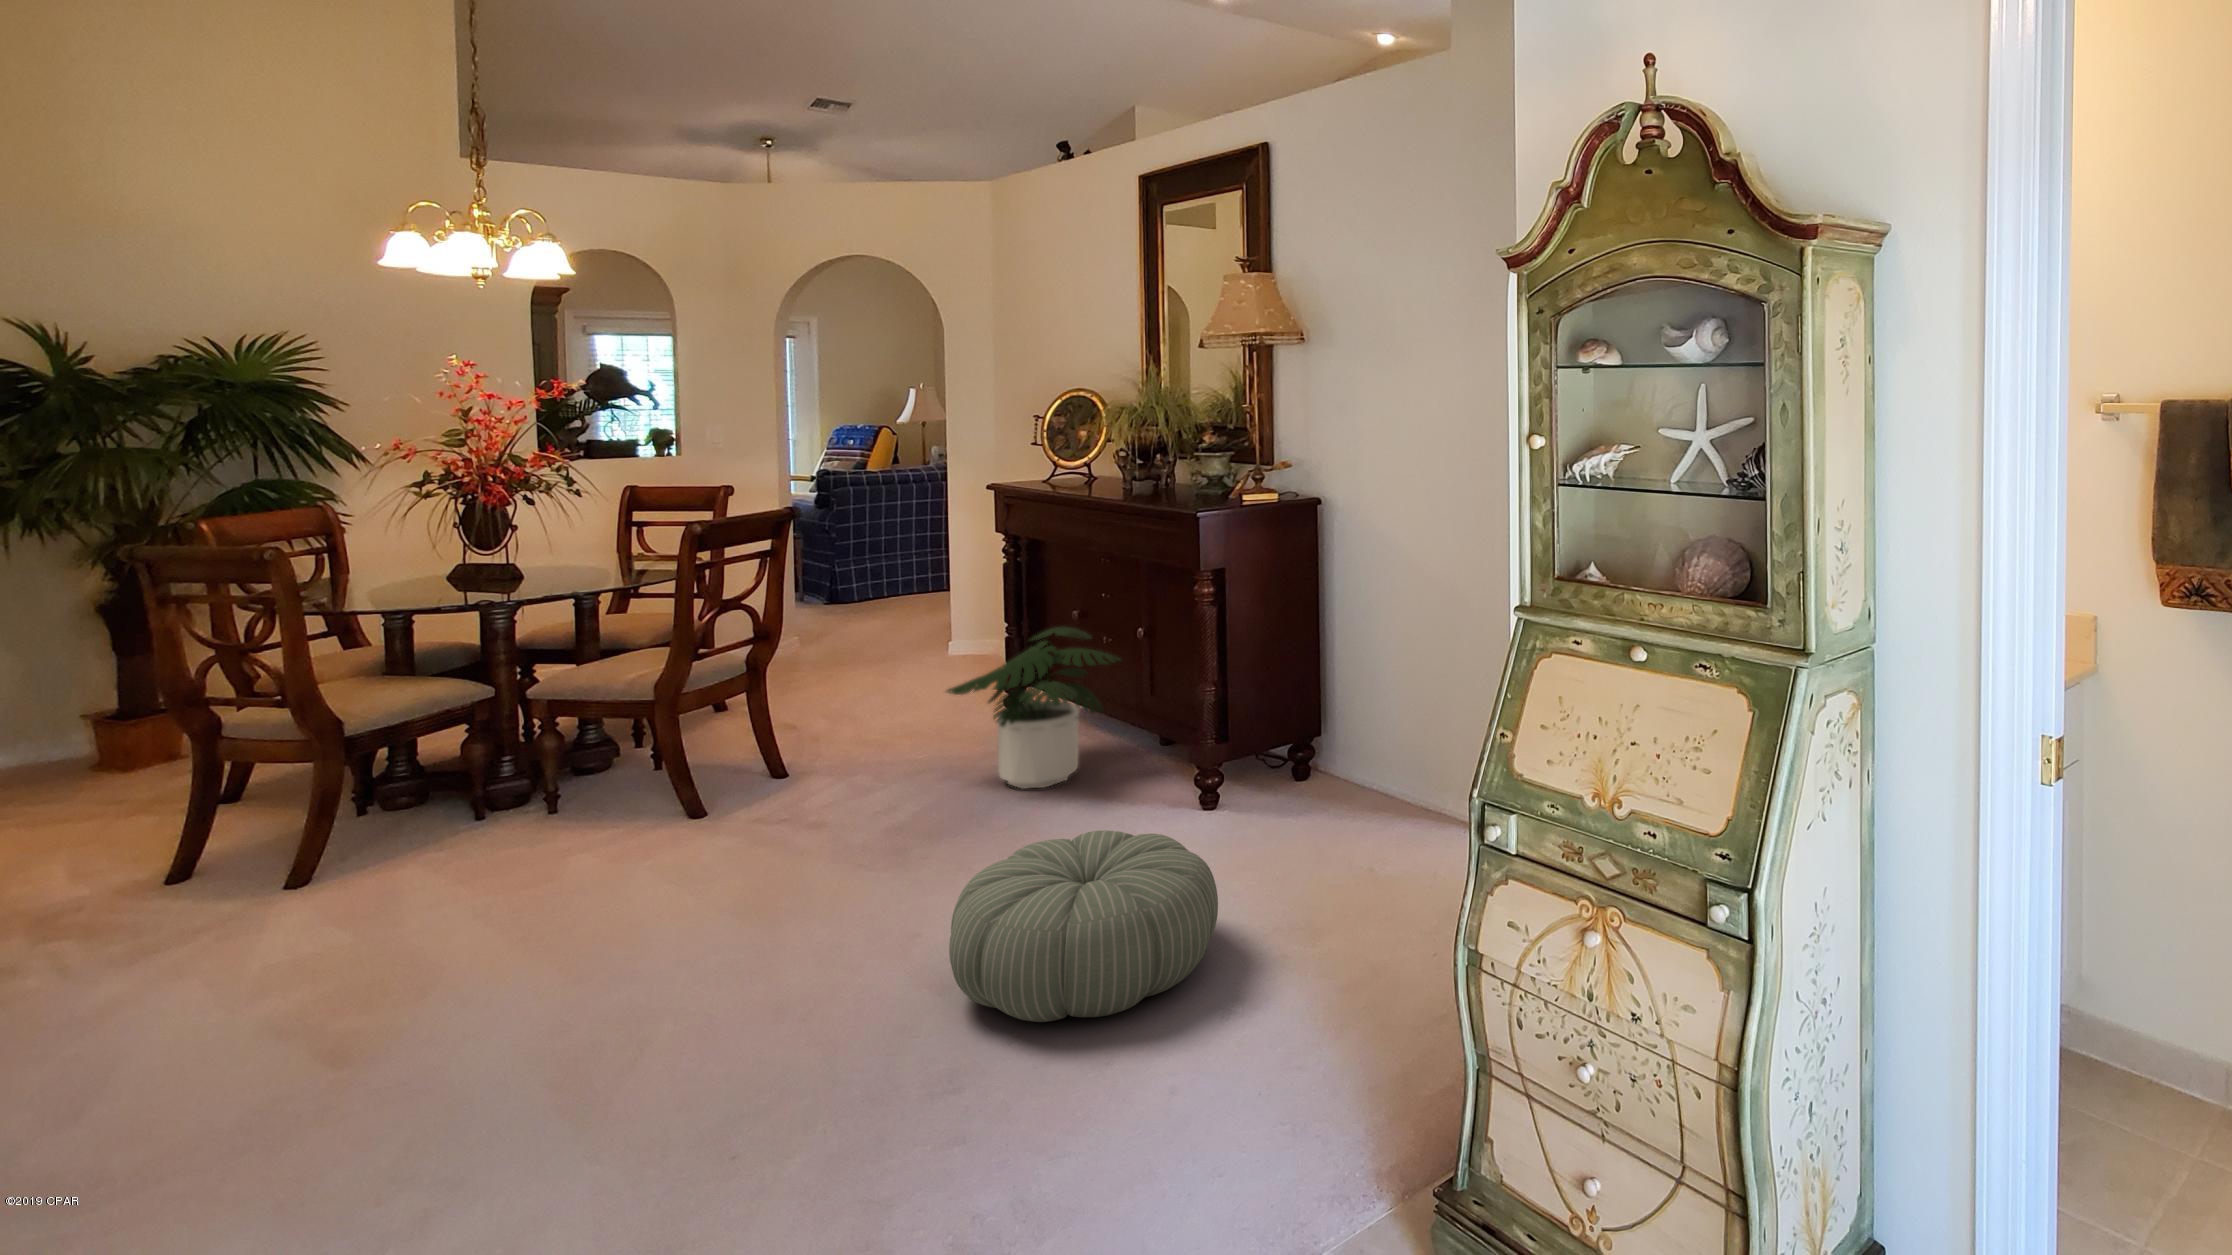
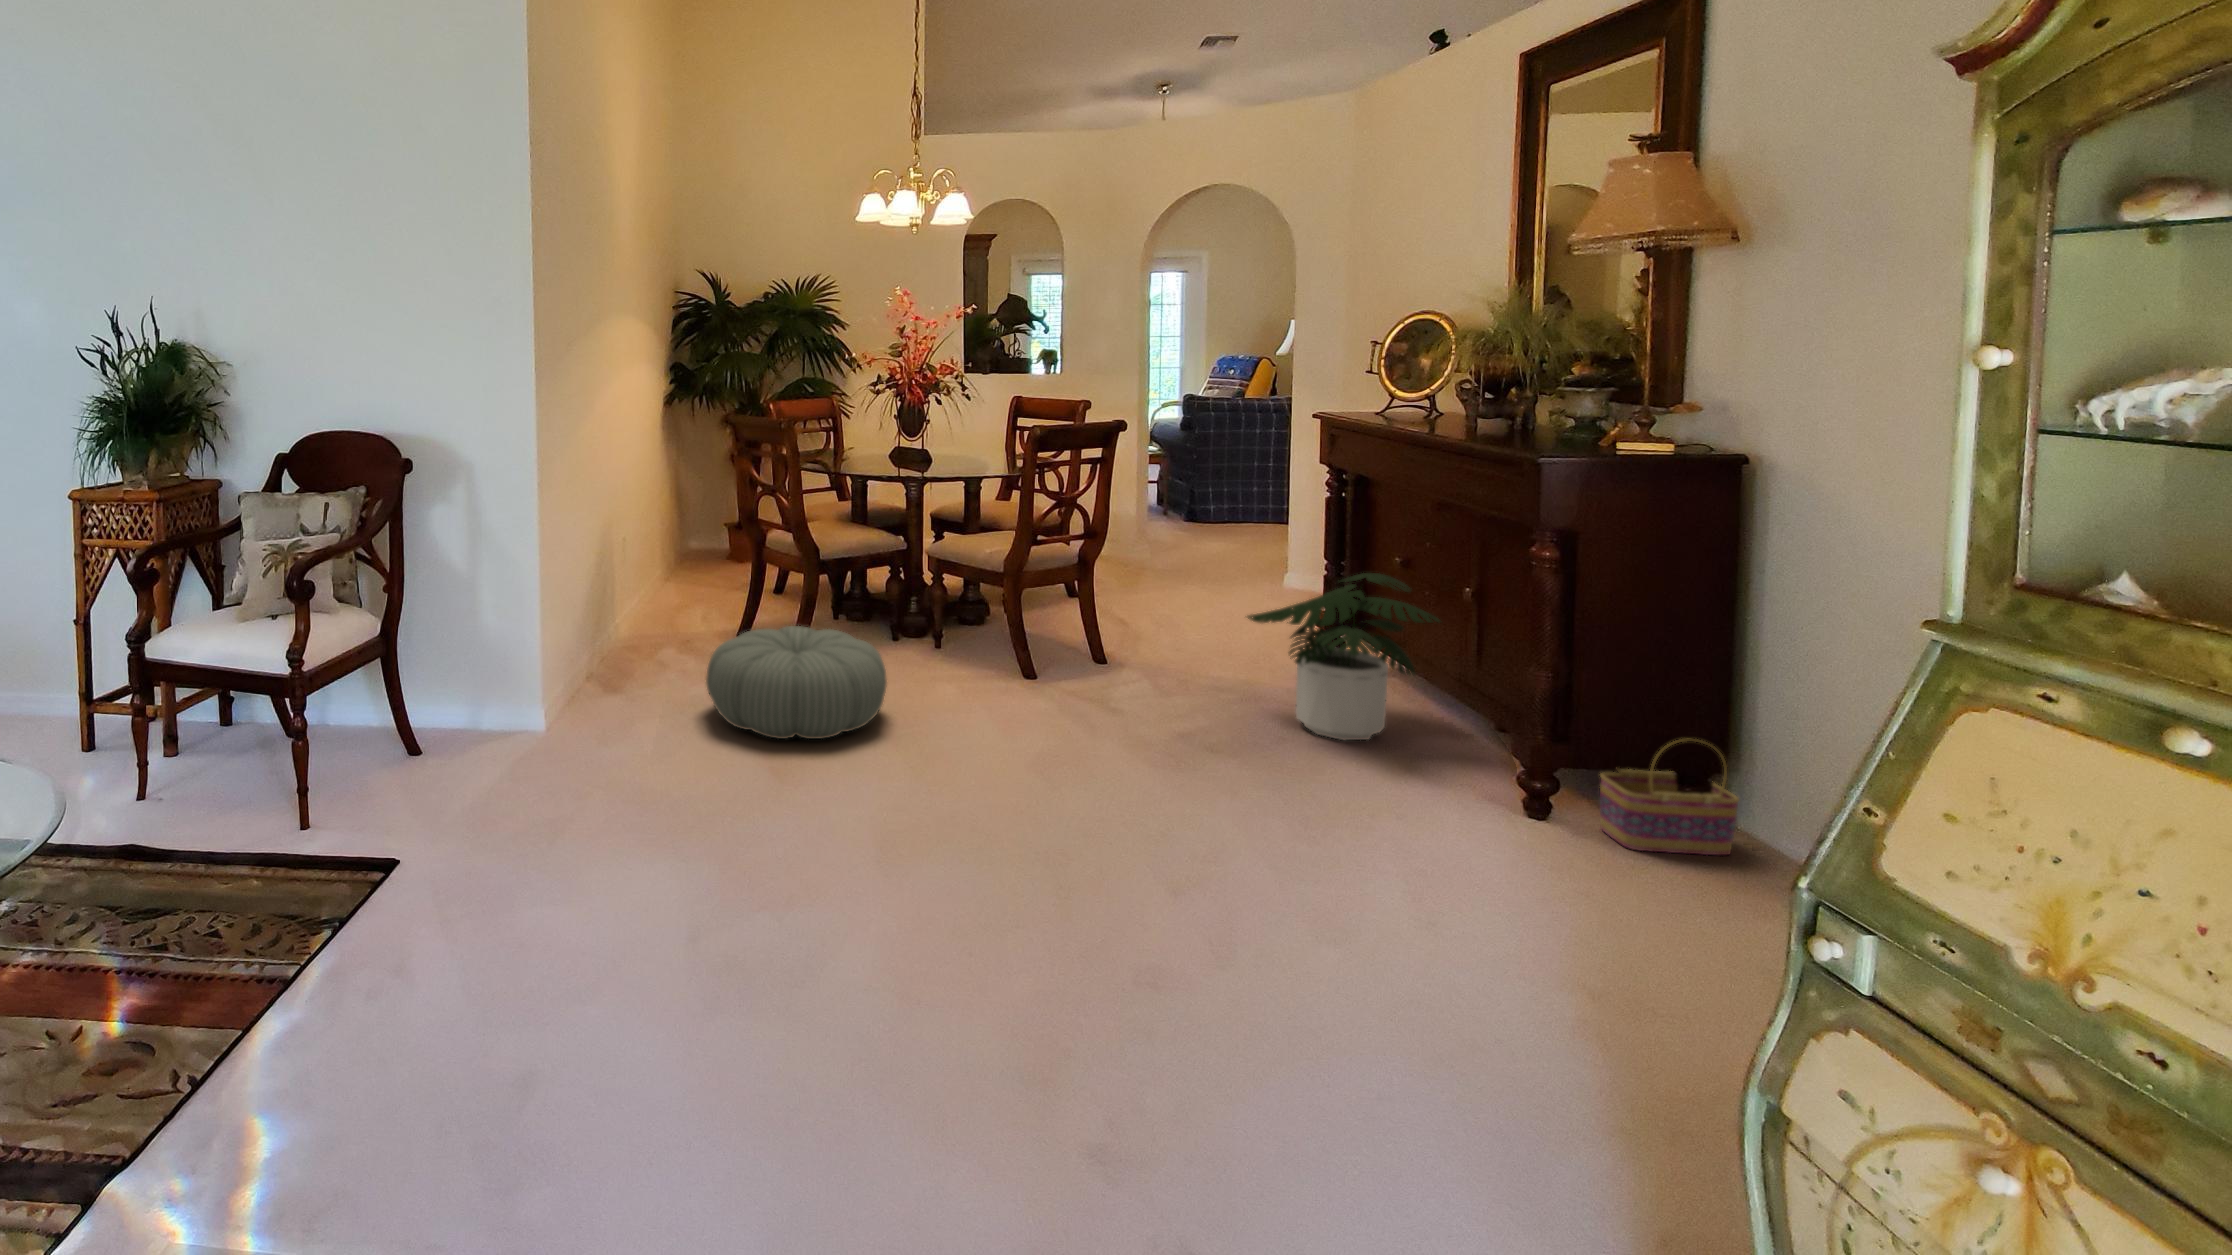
basket: none [1249,703,1334,810] -> present [1600,739,1739,855]
pouf: present [949,830,1218,1022] -> present [706,626,887,739]

